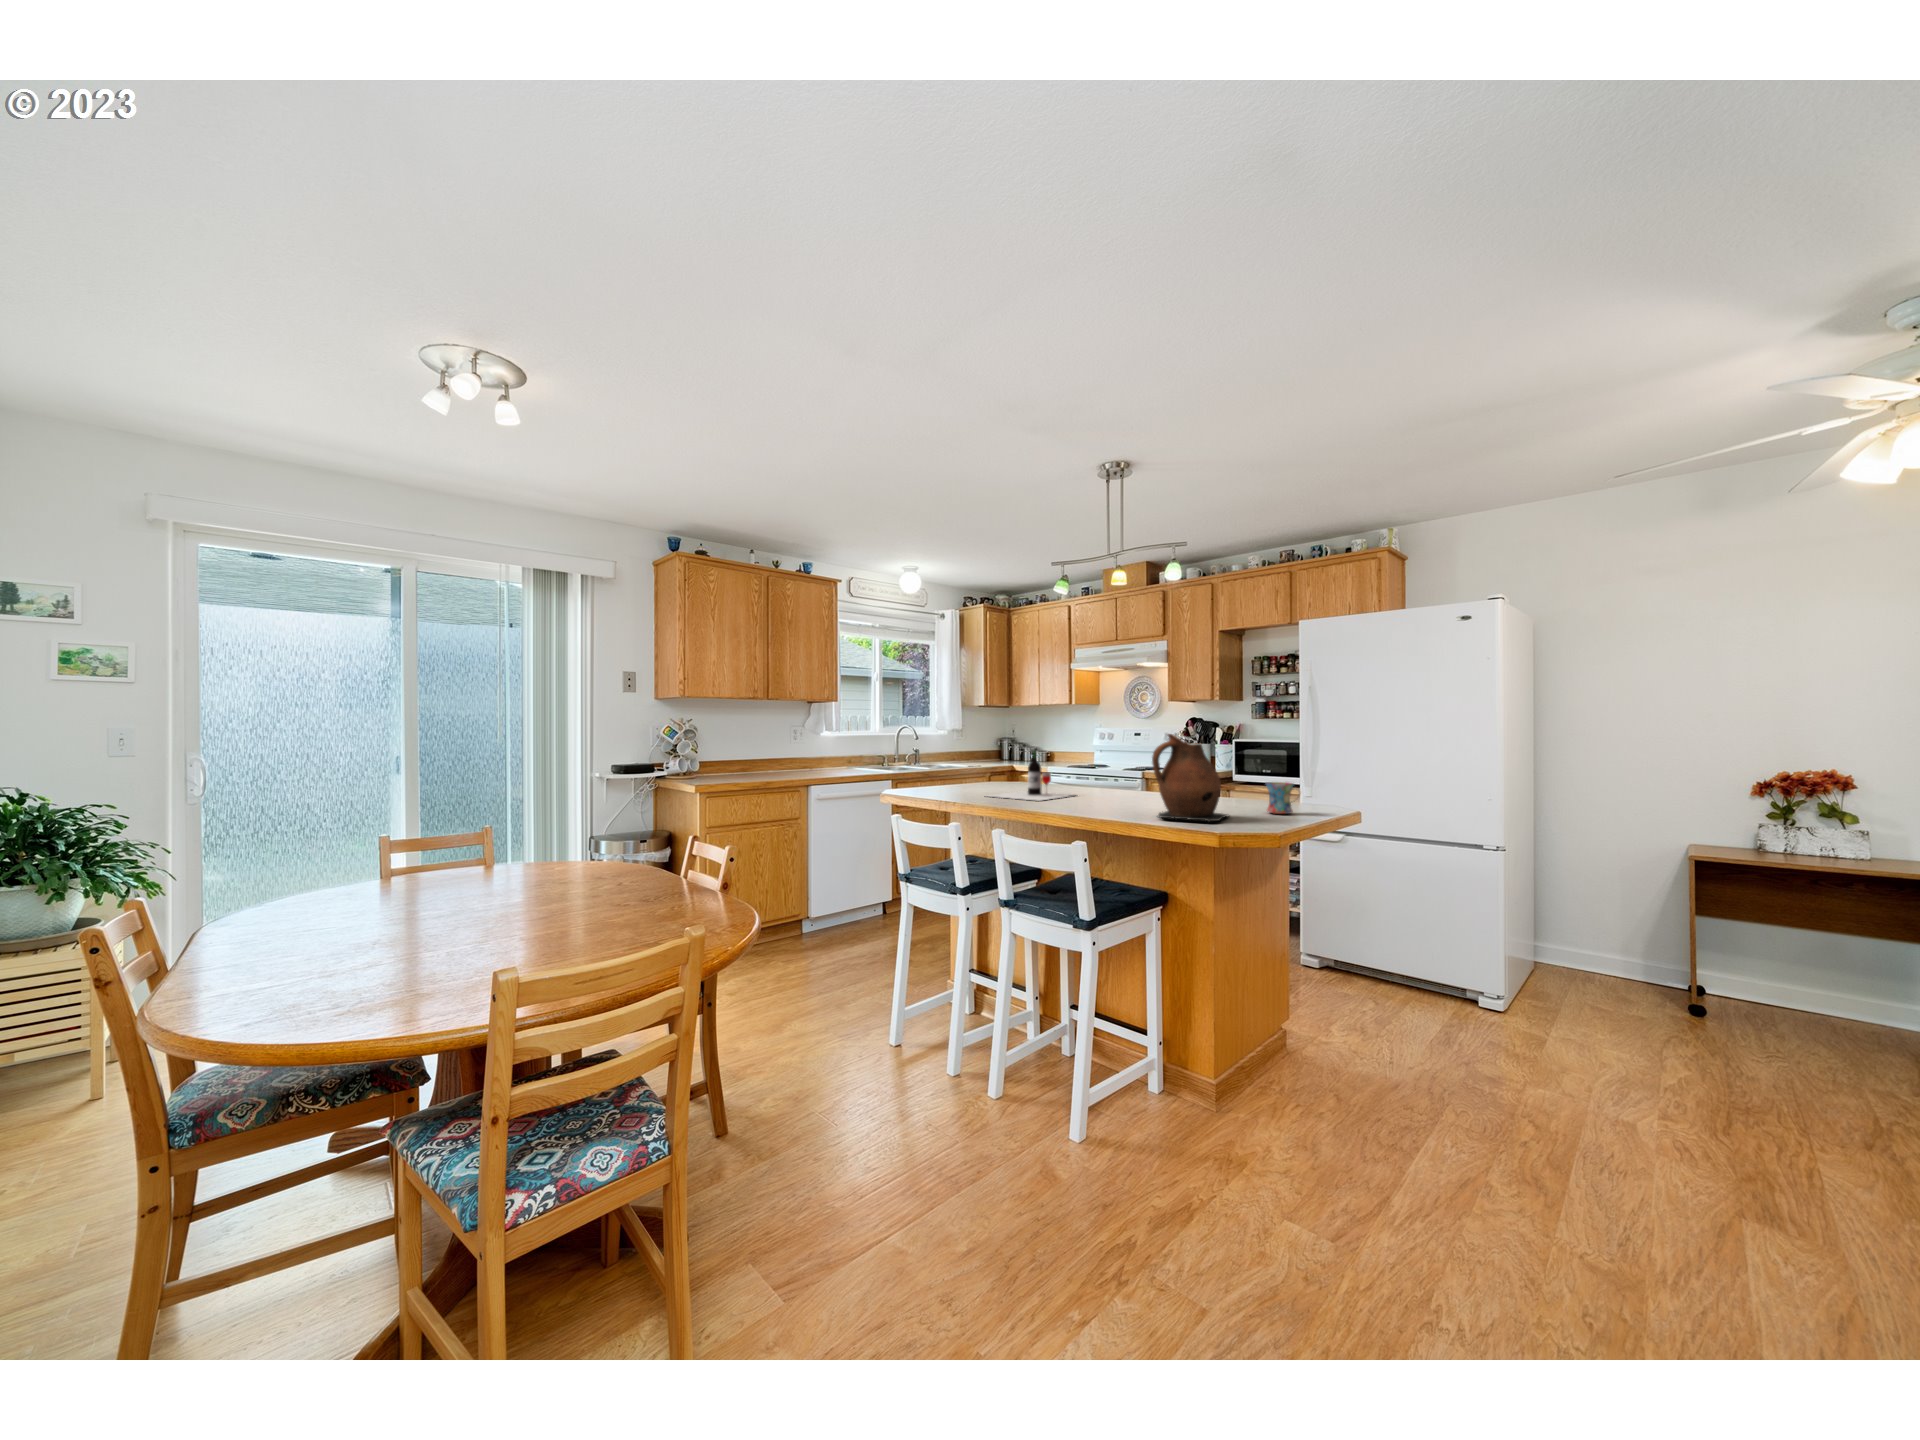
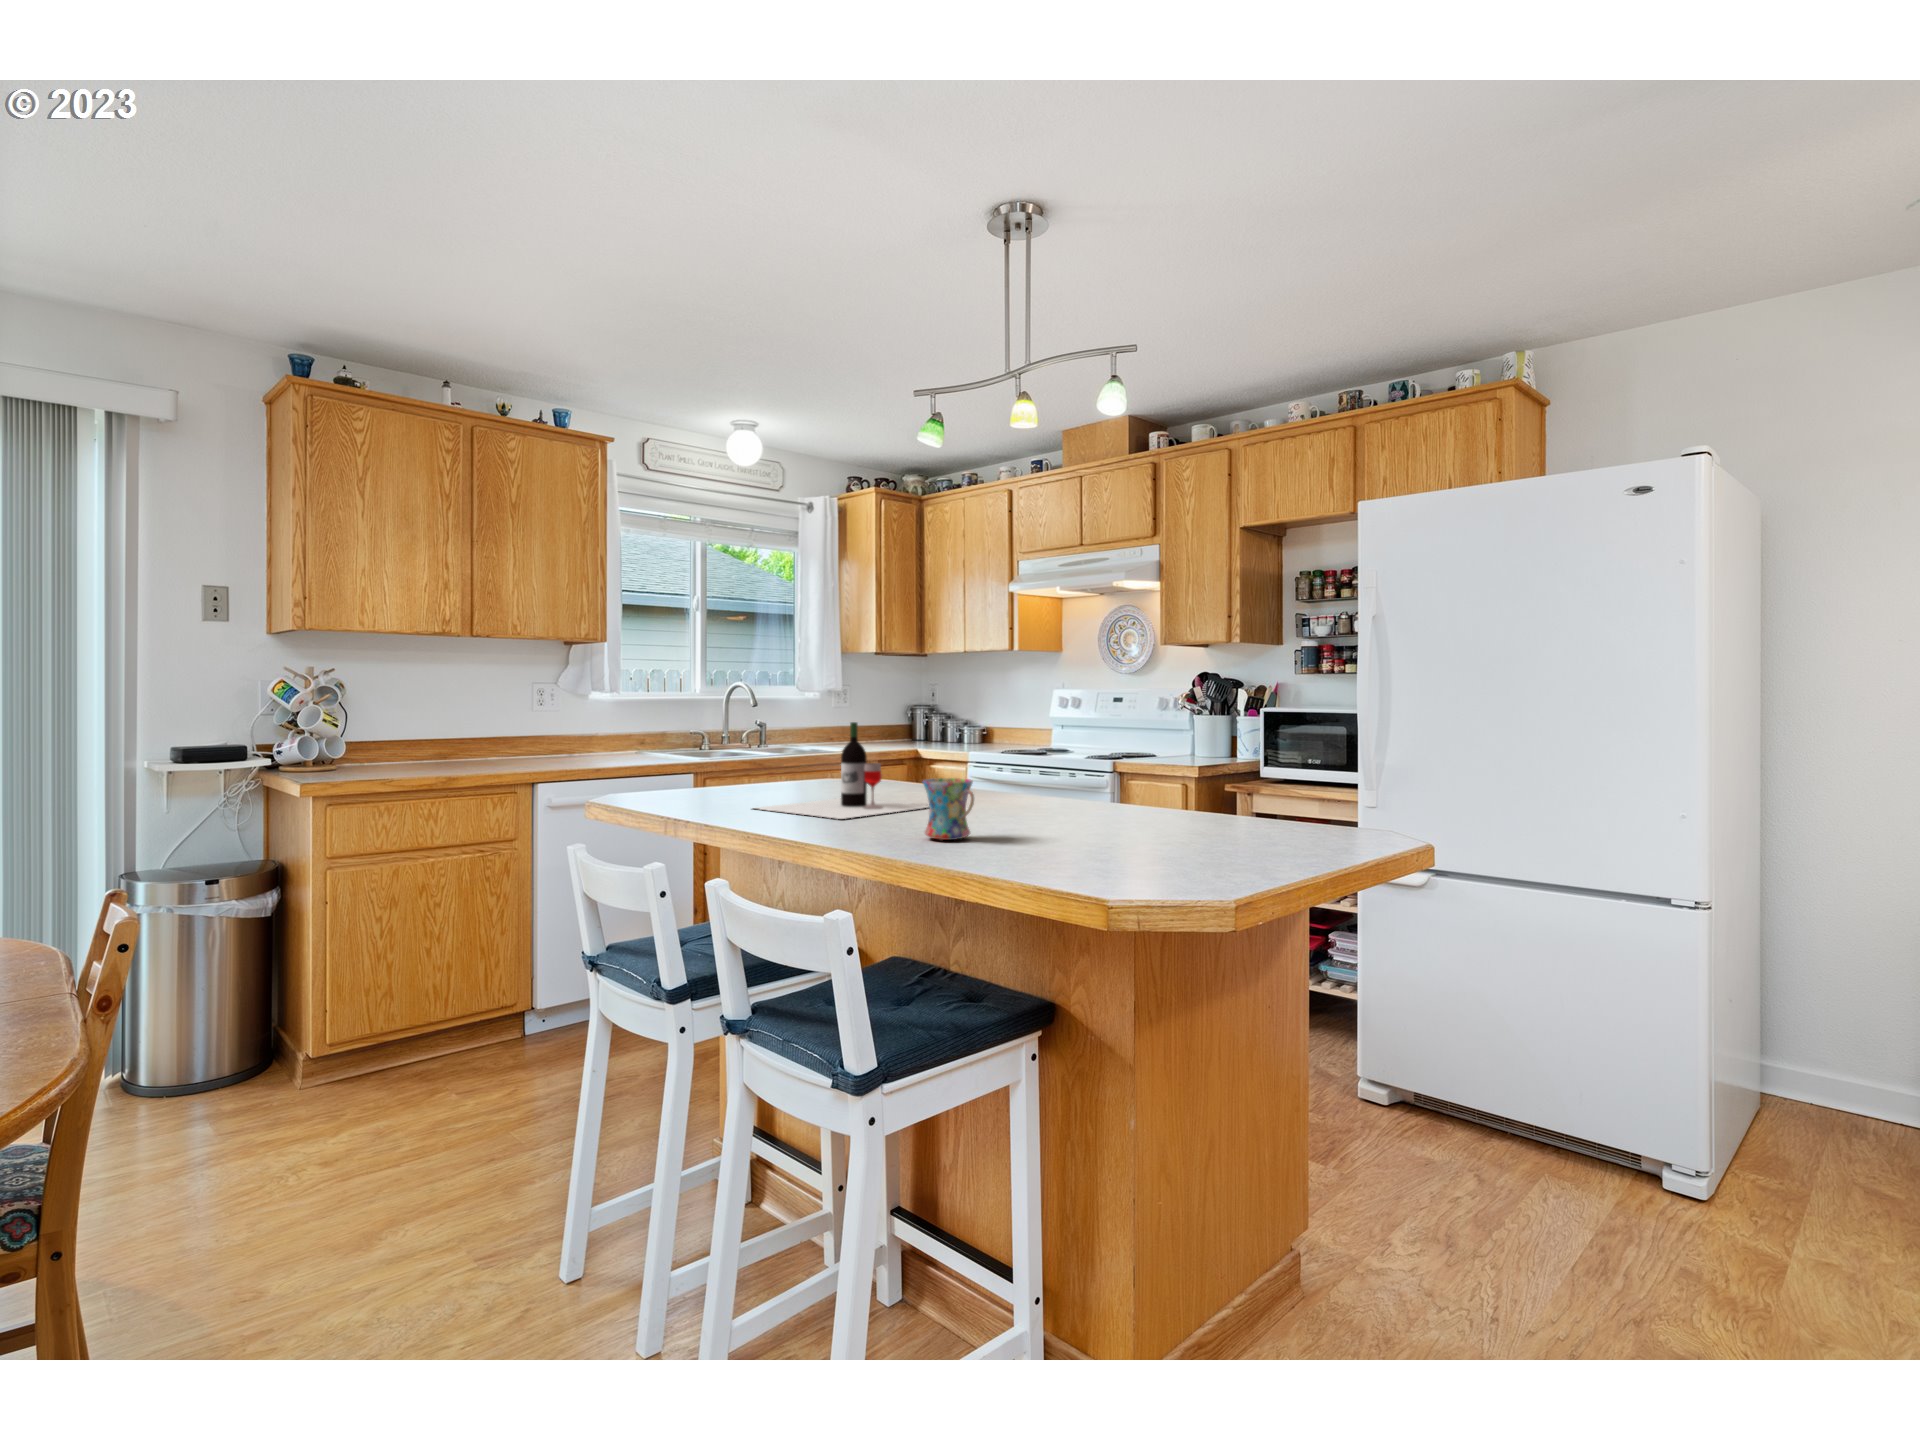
ceramic pitcher: present [1152,734,1229,822] -> none [1014,686,1178,876]
mug: present [1266,782,1299,814] -> present [922,778,974,840]

